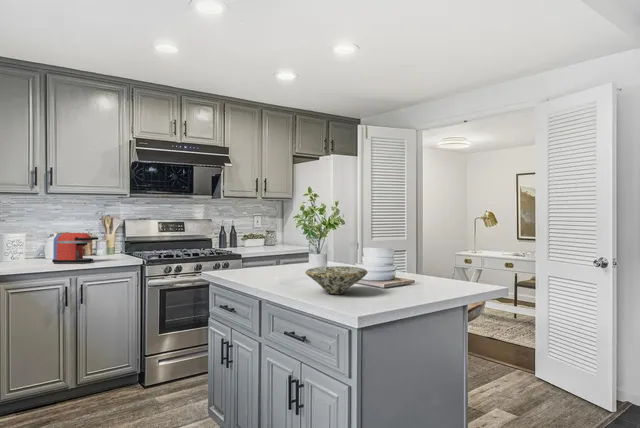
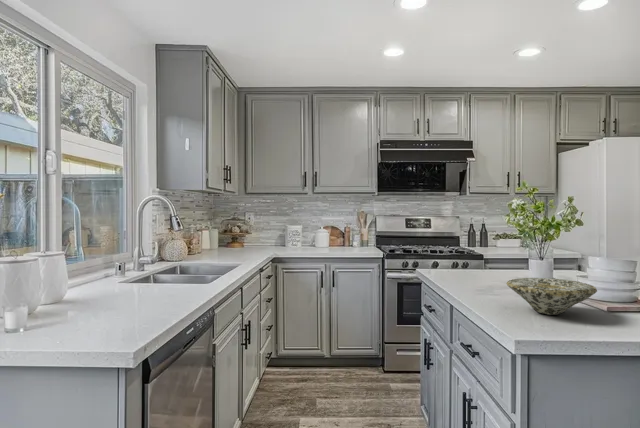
coffee maker: present [52,233,98,263] -> none [314,226,347,253]

